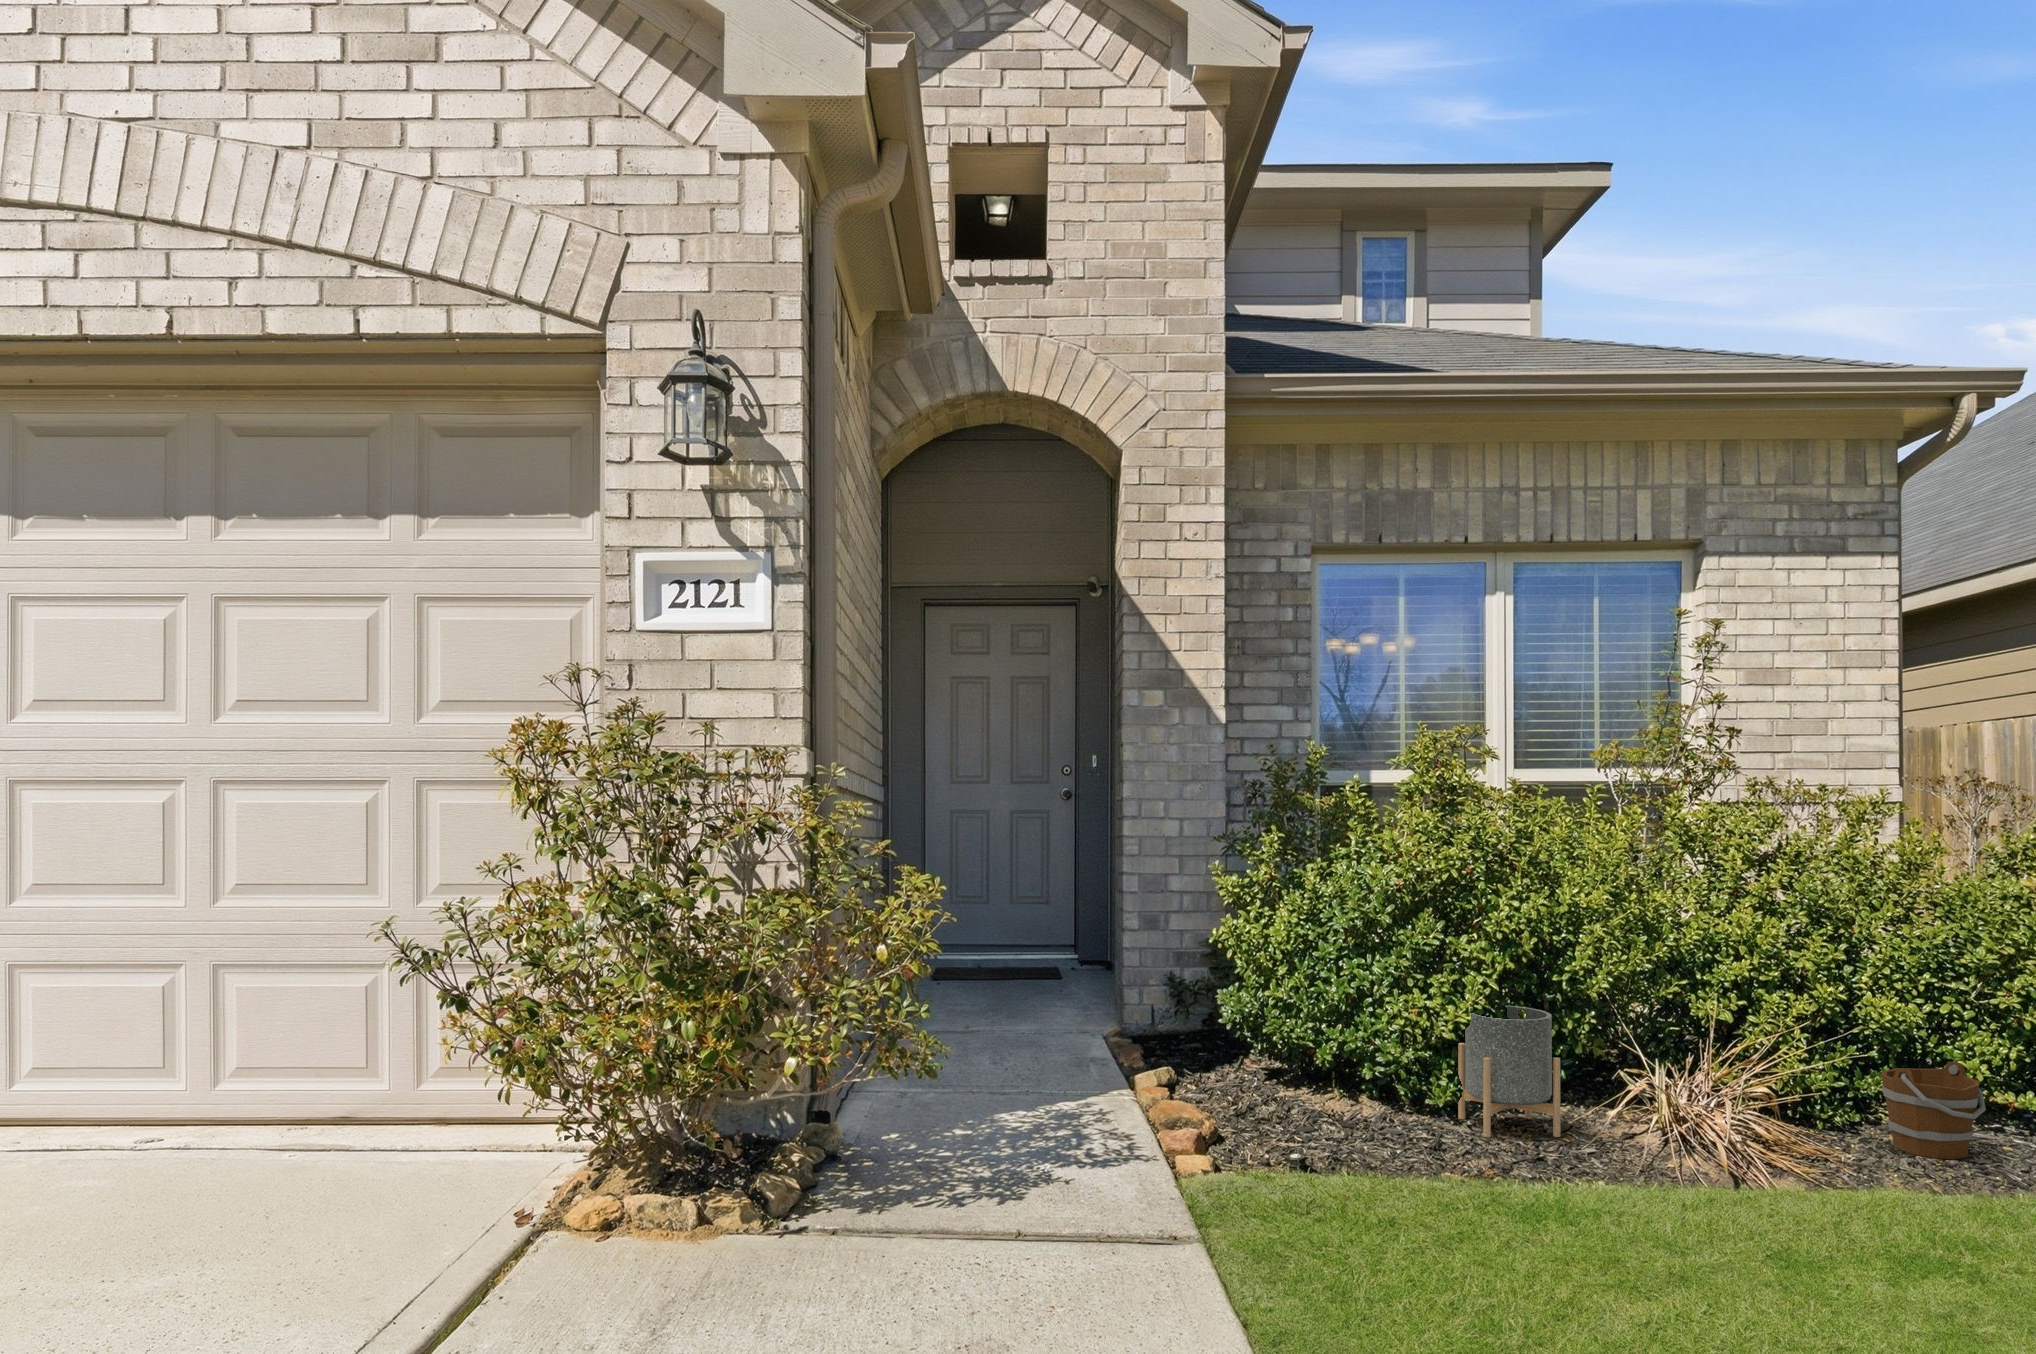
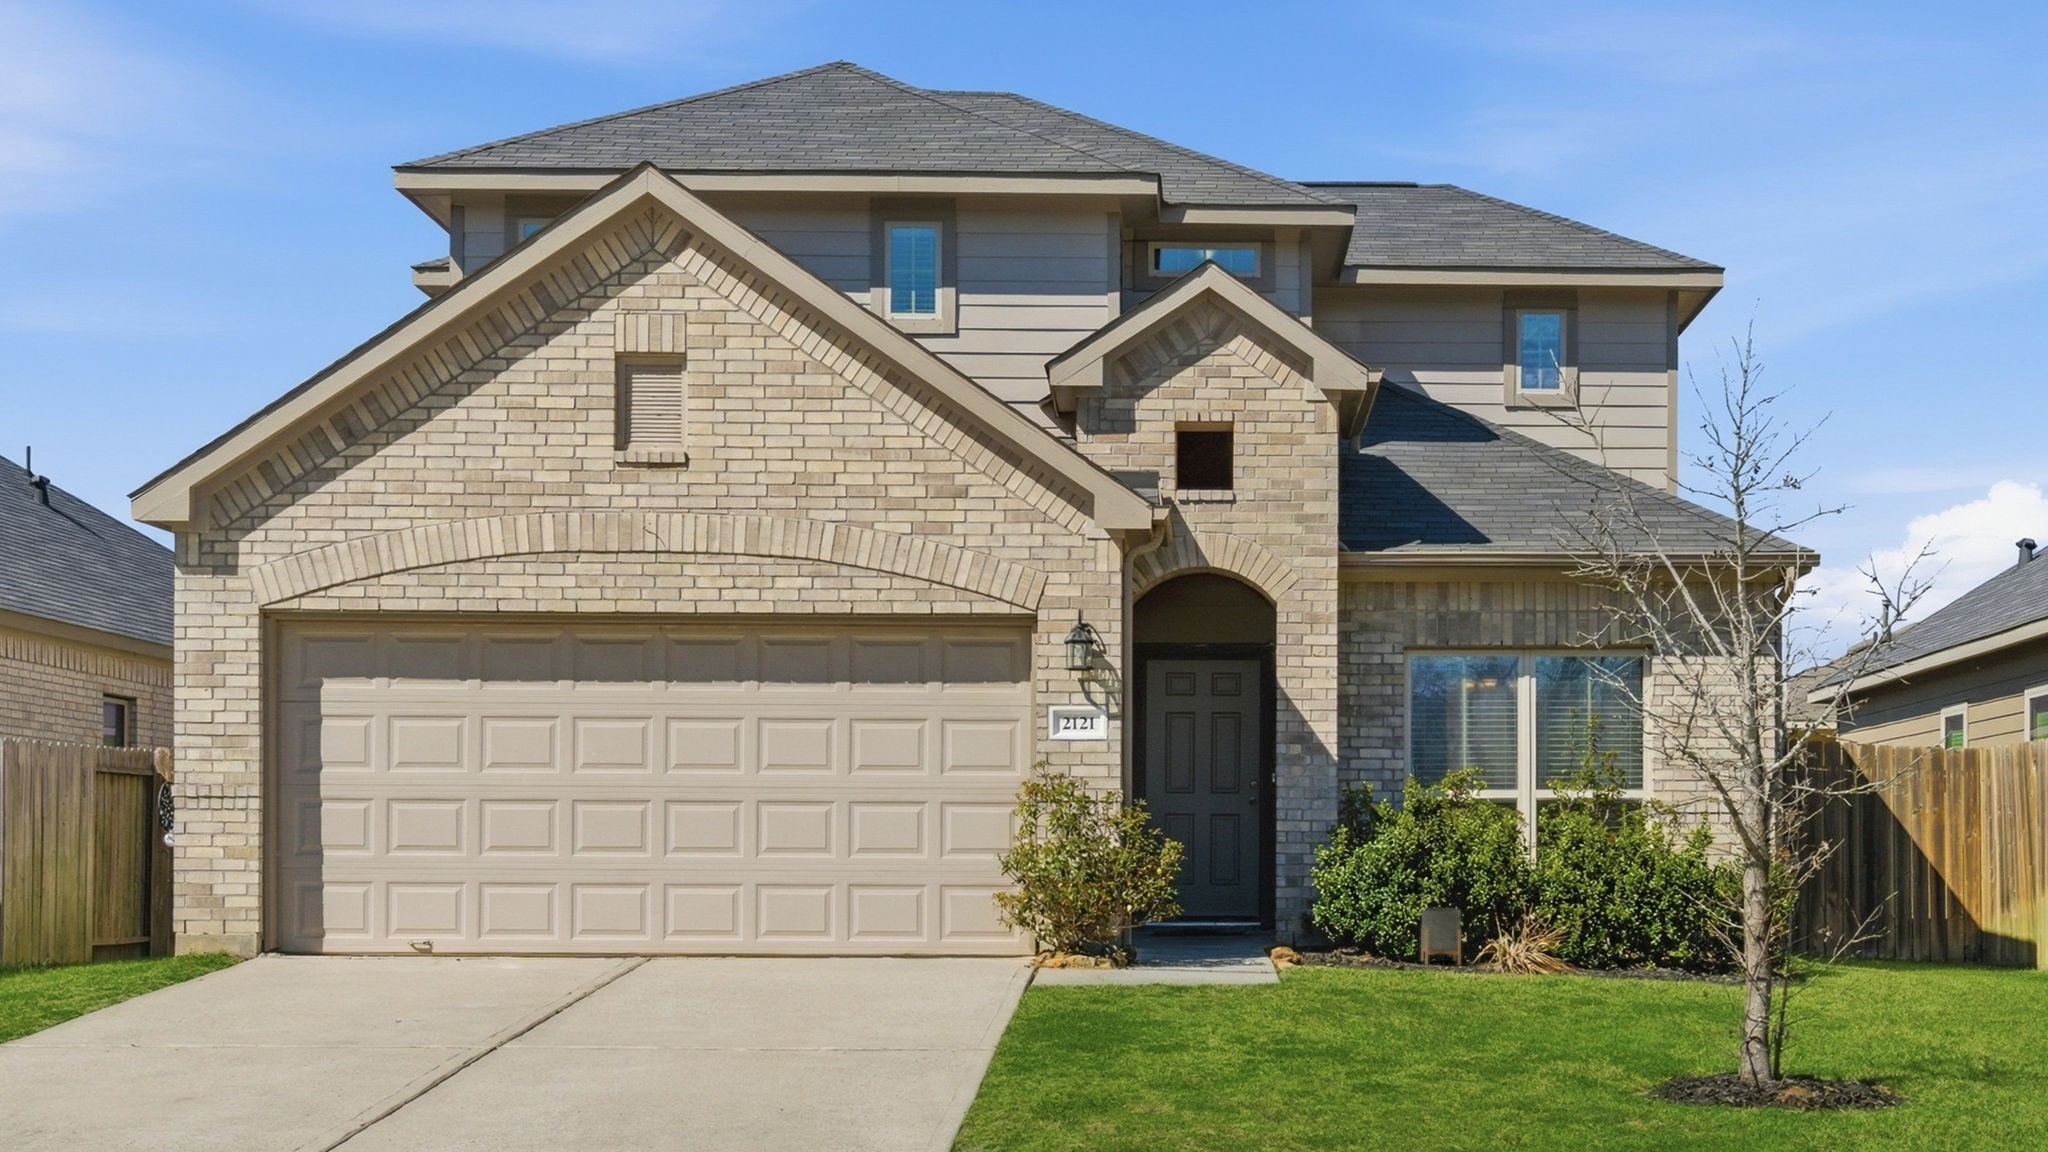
bucket: present [1881,1062,1985,1159] -> none [1608,933,1651,974]

